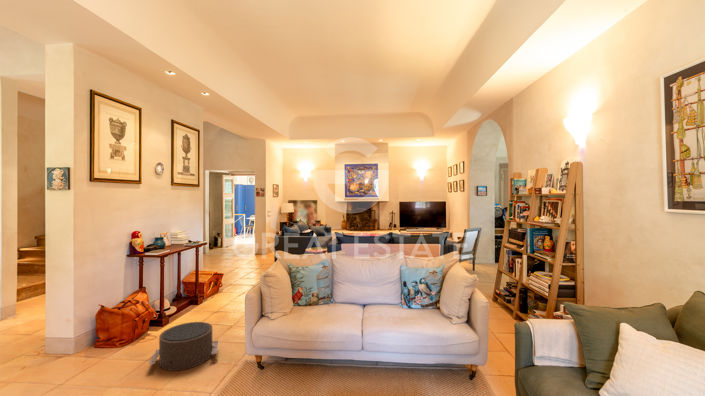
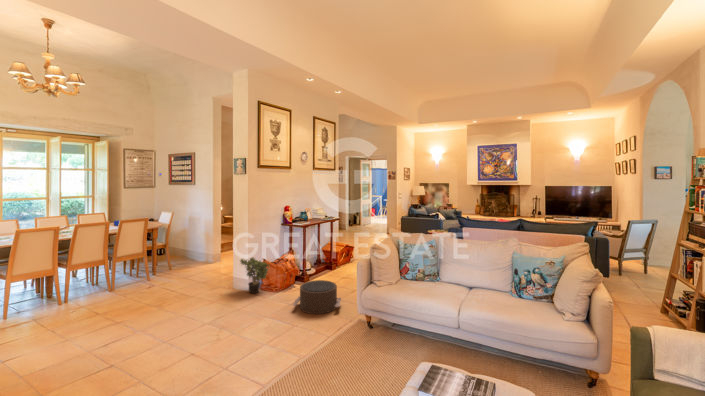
potted plant: none [52,306,109,359] -> present [240,257,269,293]

